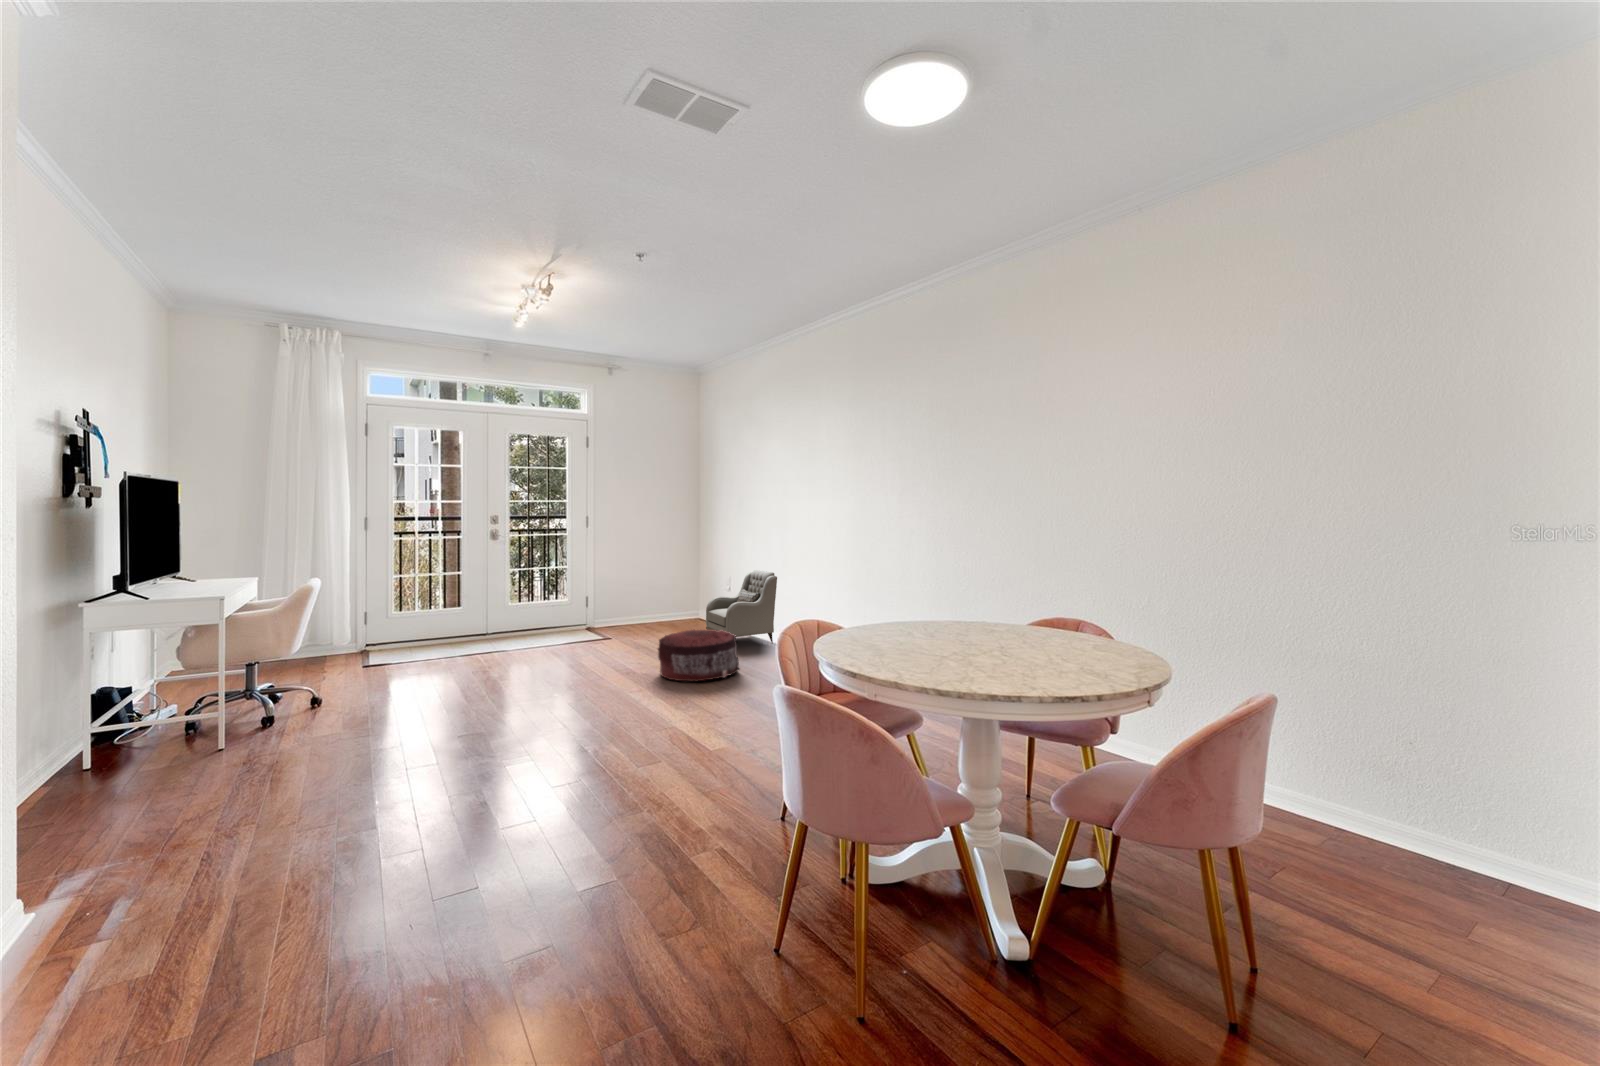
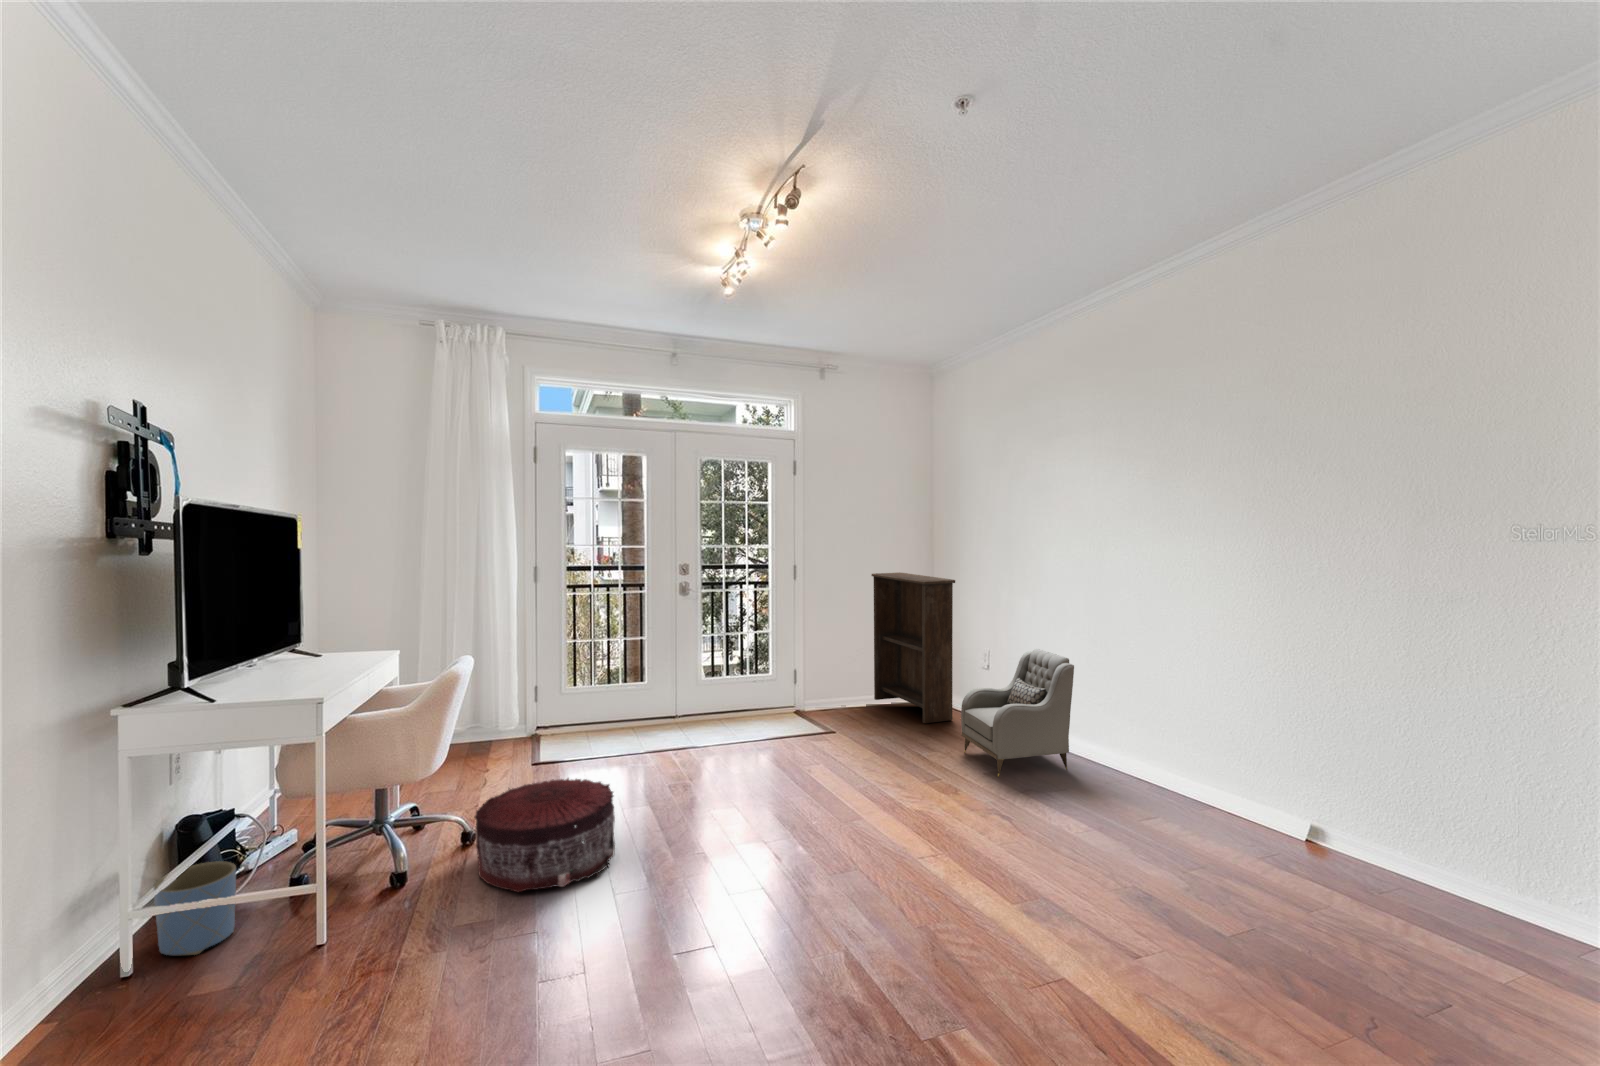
bookshelf: none [642,527,703,629] -> present [871,572,955,723]
pouf: present [658,630,739,681] -> present [475,778,615,892]
planter: none [96,708,166,772] -> present [154,861,236,955]

